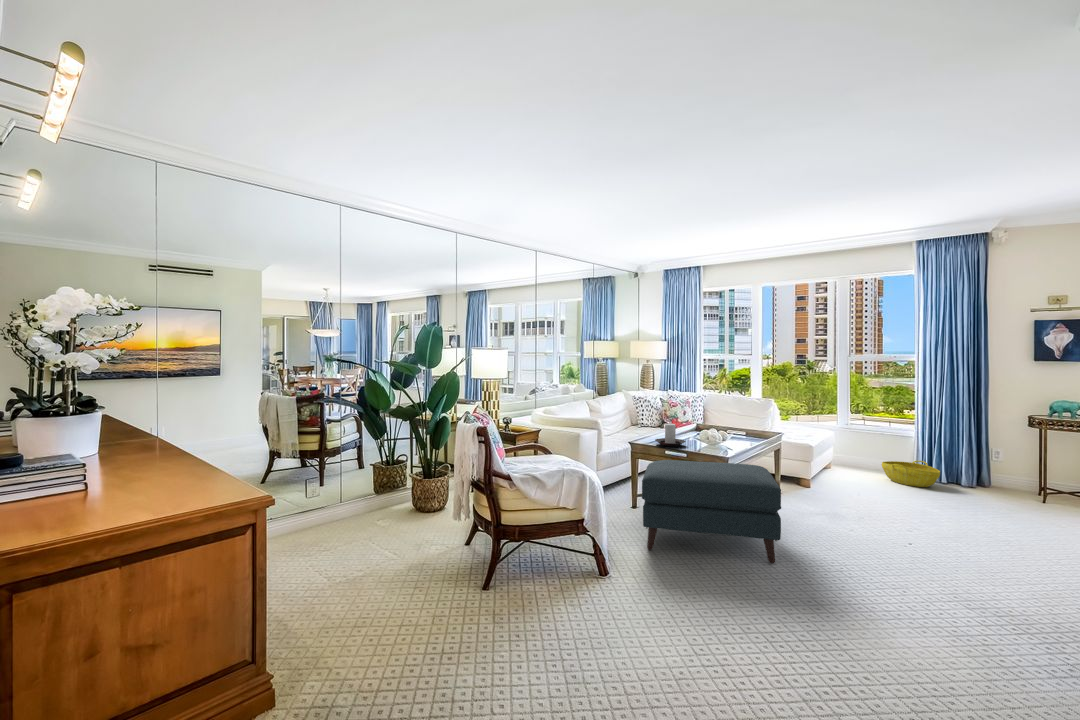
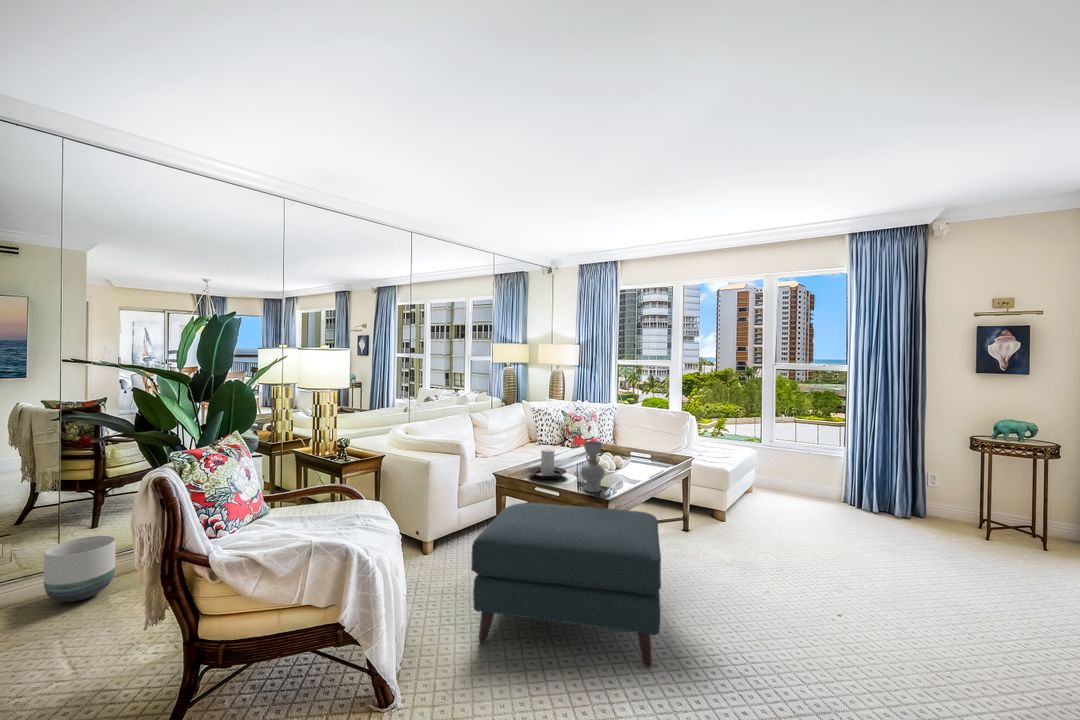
decorative vase: none [702,416,721,454] -> present [581,441,605,492]
basket: present [882,461,940,487] -> none [807,486,872,519]
planter: none [334,482,372,525] -> present [44,536,116,602]

